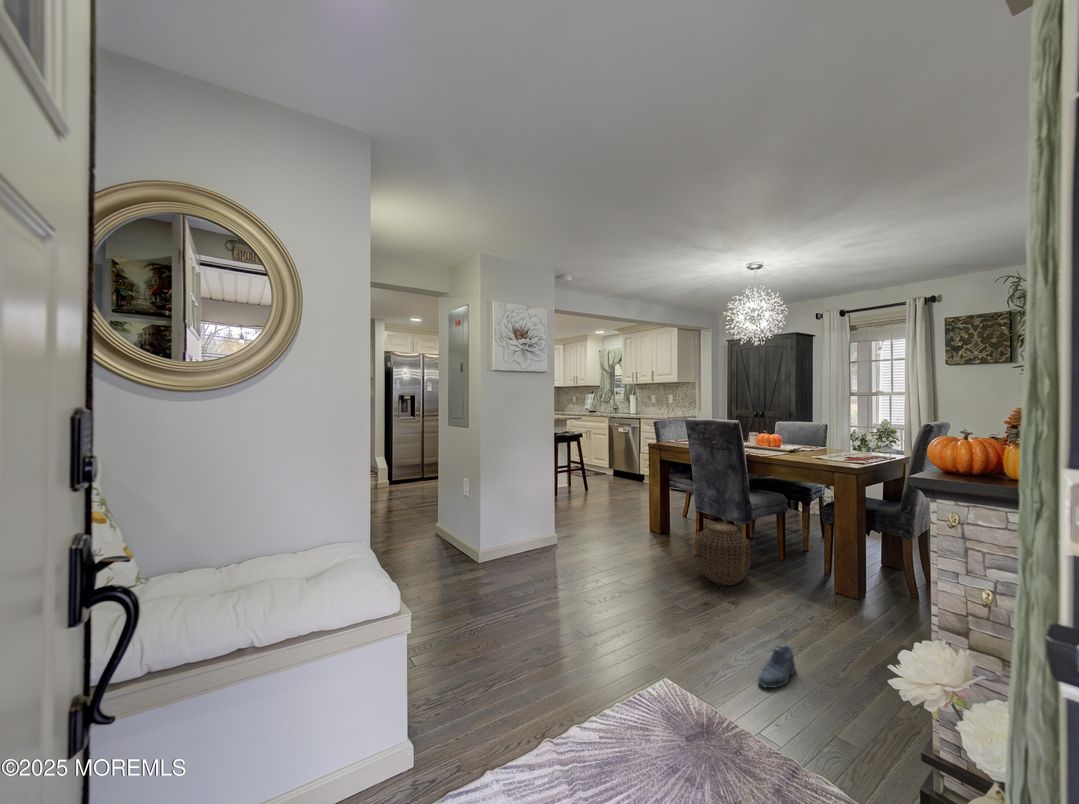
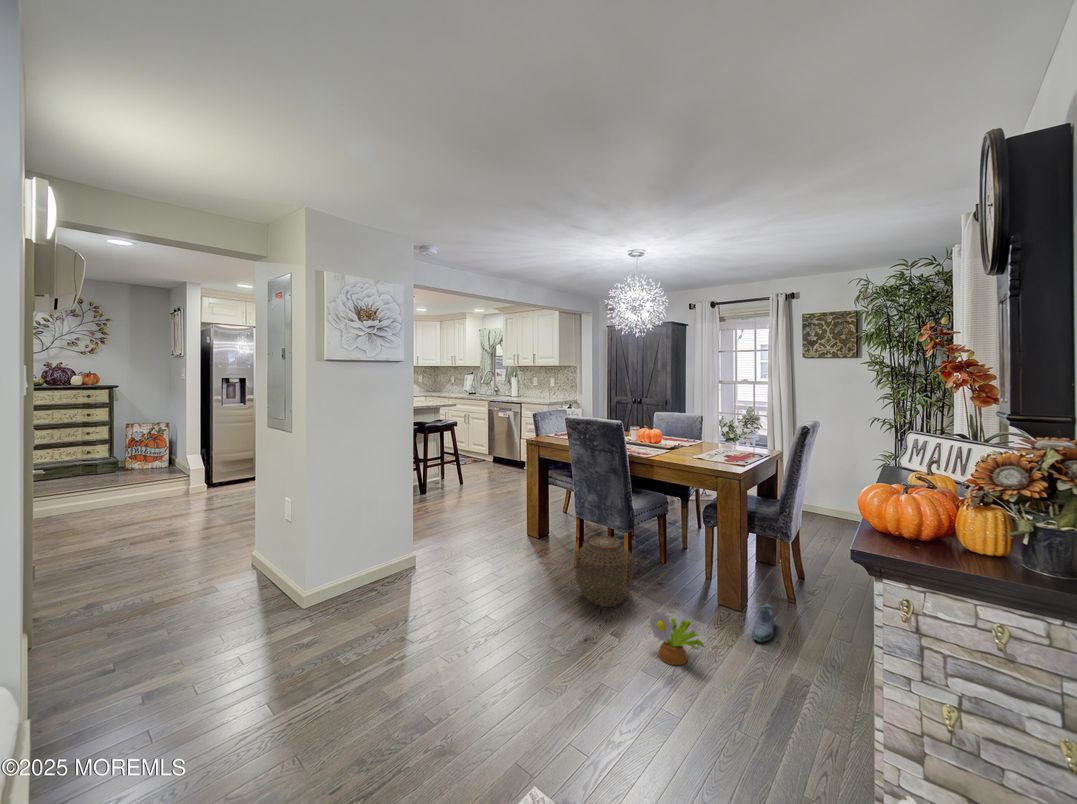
decorative plant: none [762,579,818,630] -> present [649,611,704,665]
shoe: present [758,644,795,688] -> present [752,604,774,642]

